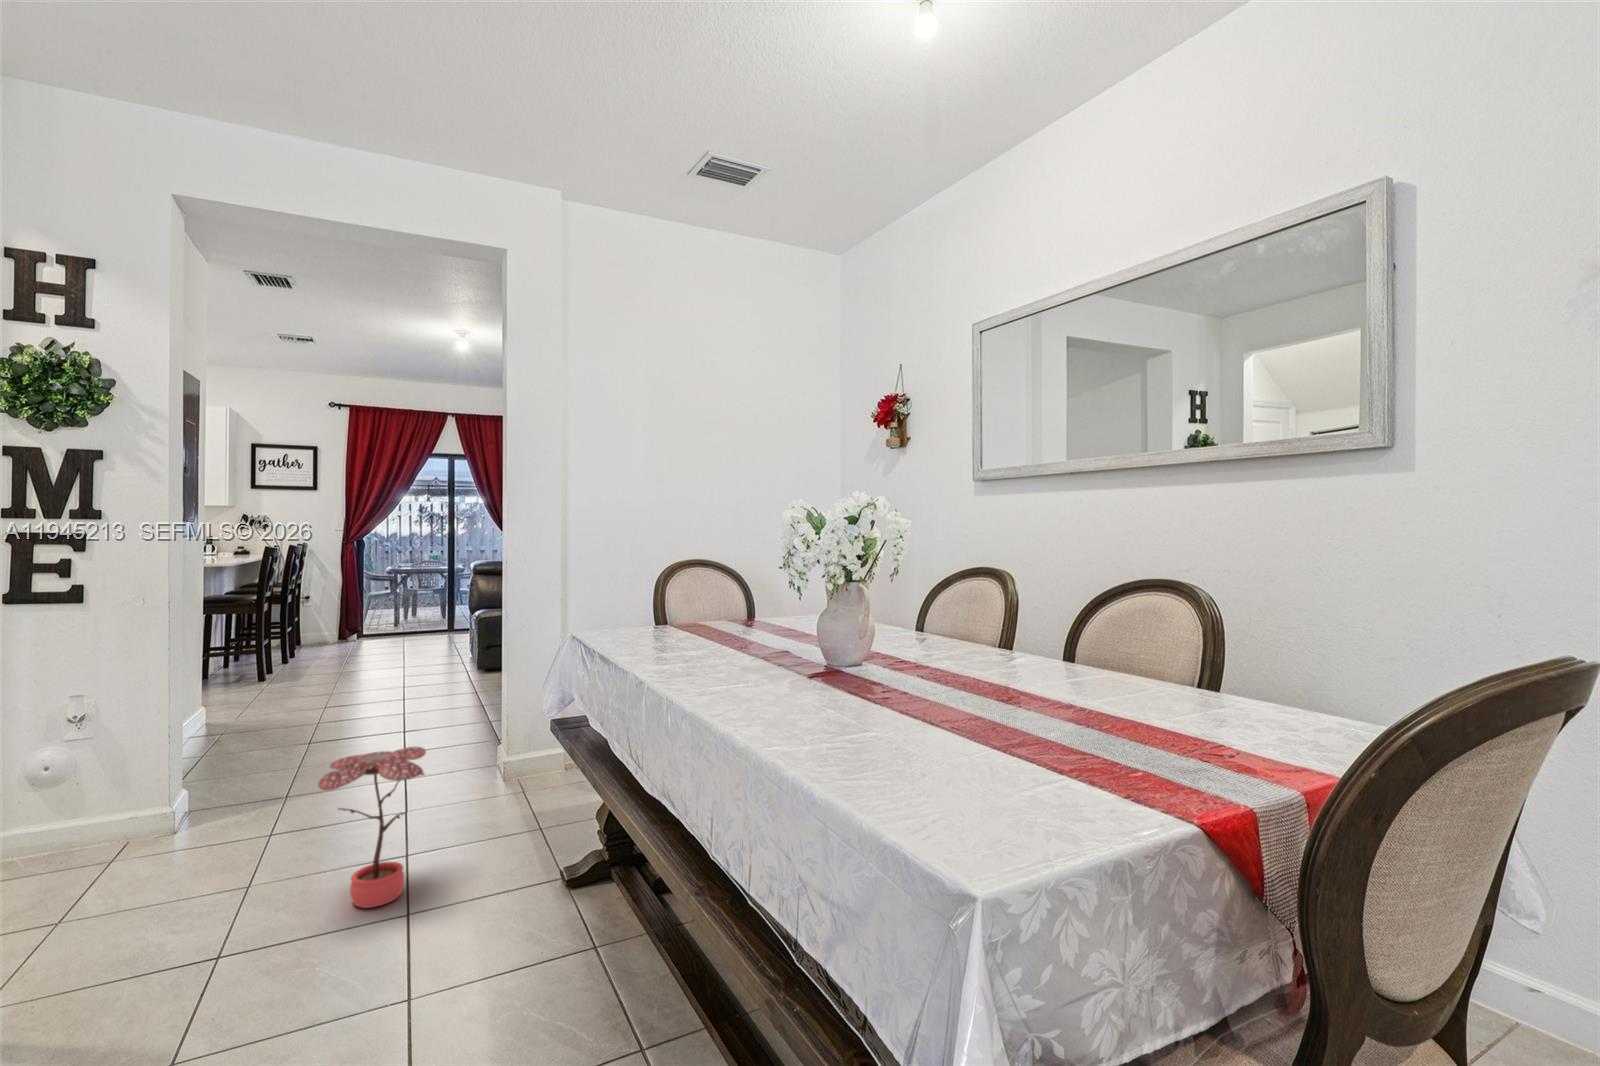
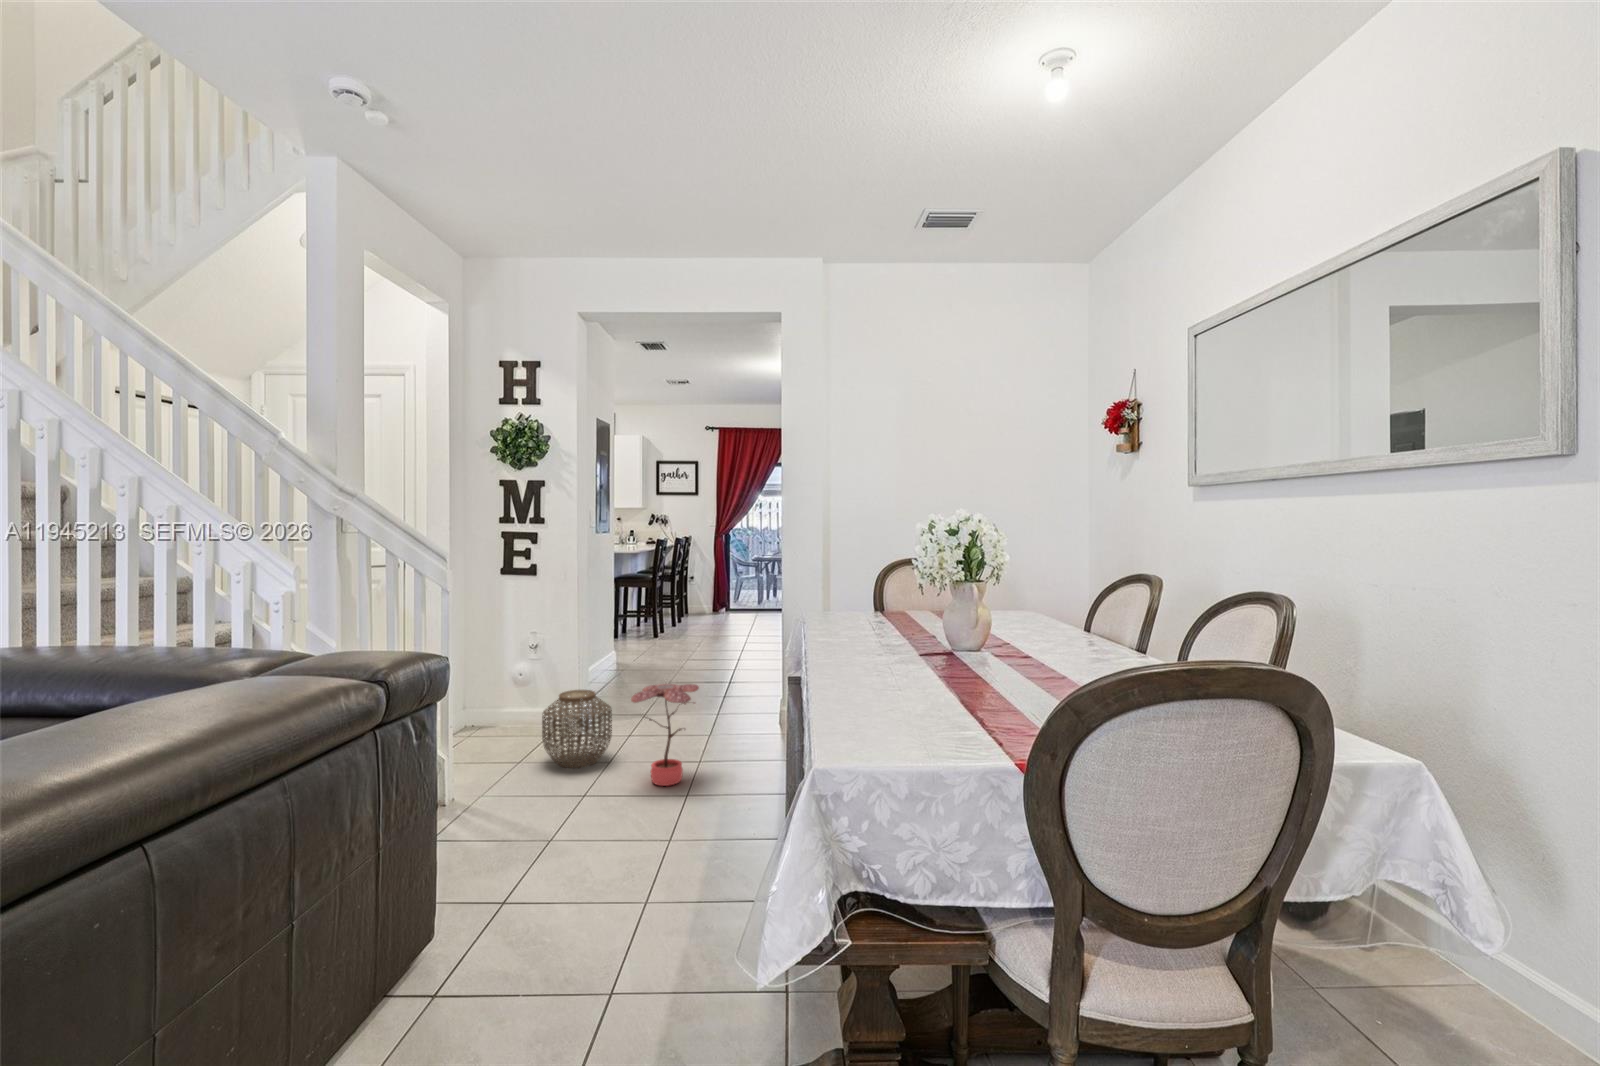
woven basket: none [124,779,264,915] -> present [542,690,612,768]

